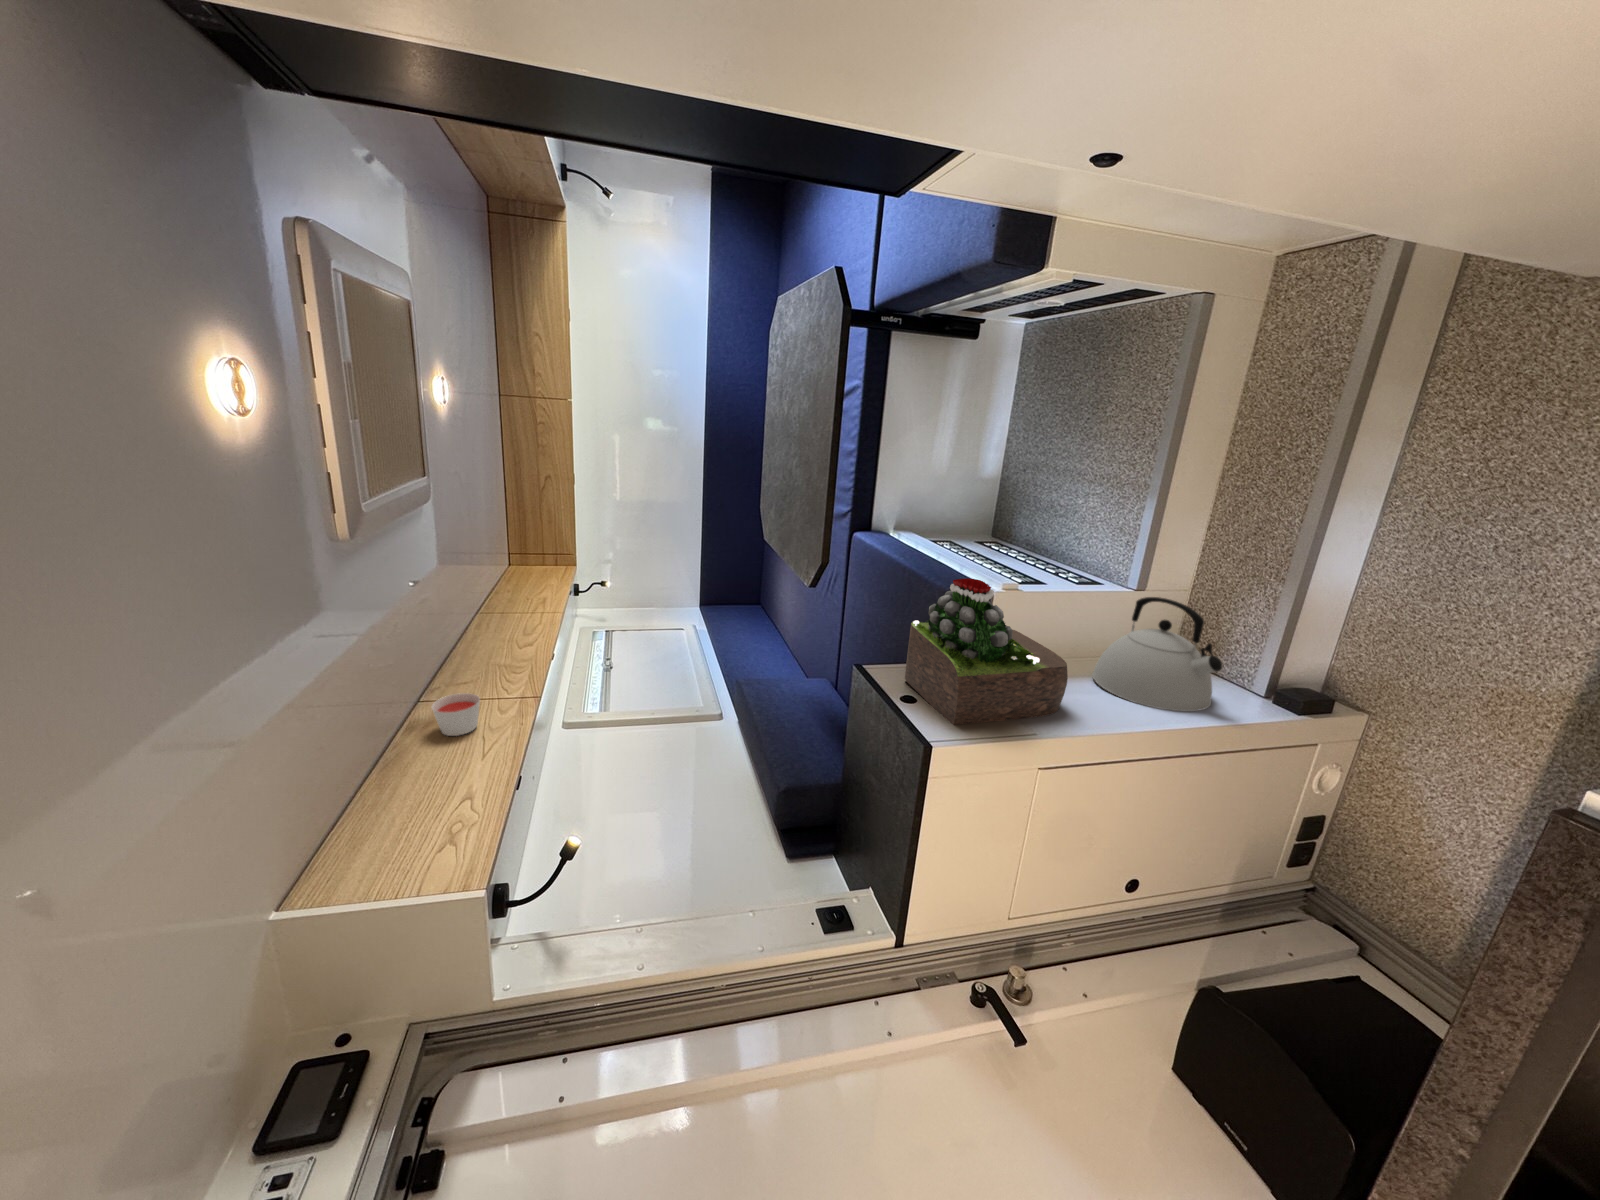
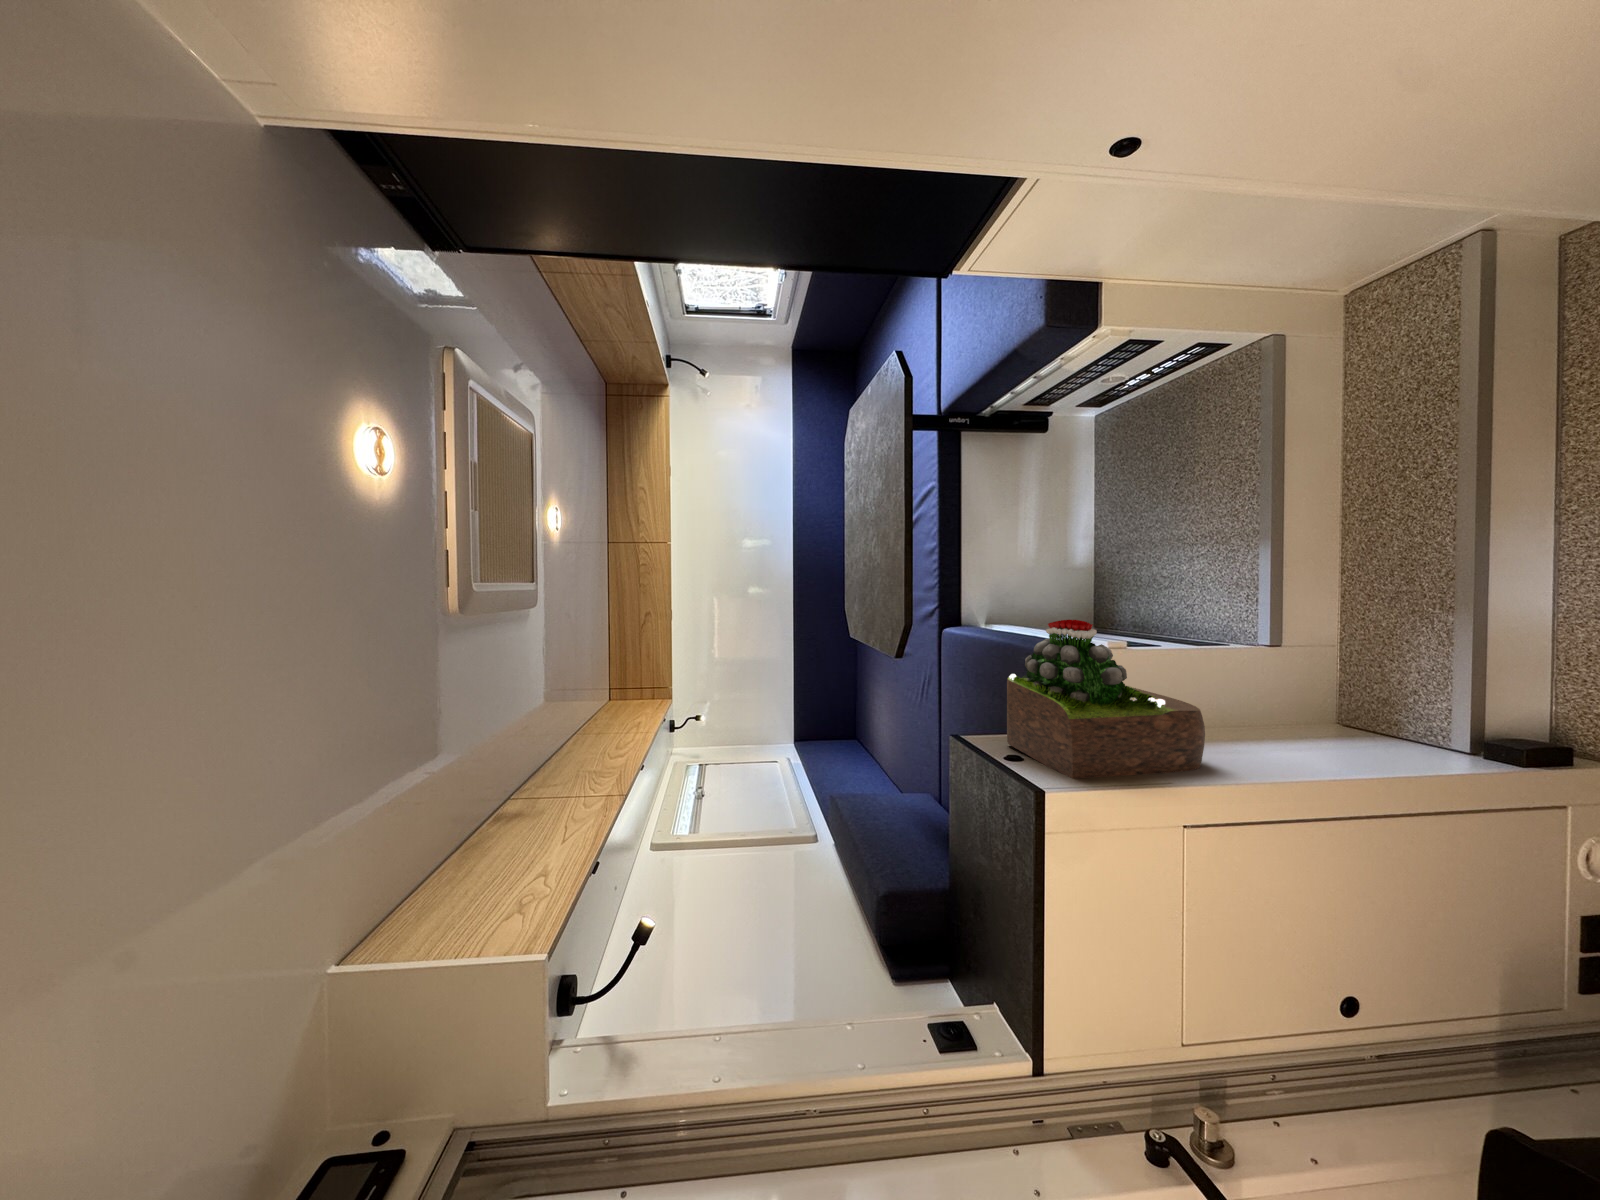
kettle: present [1092,597,1222,711] -> none [1235,638,1406,769]
candle: present [432,693,480,736] -> none [522,779,568,821]

